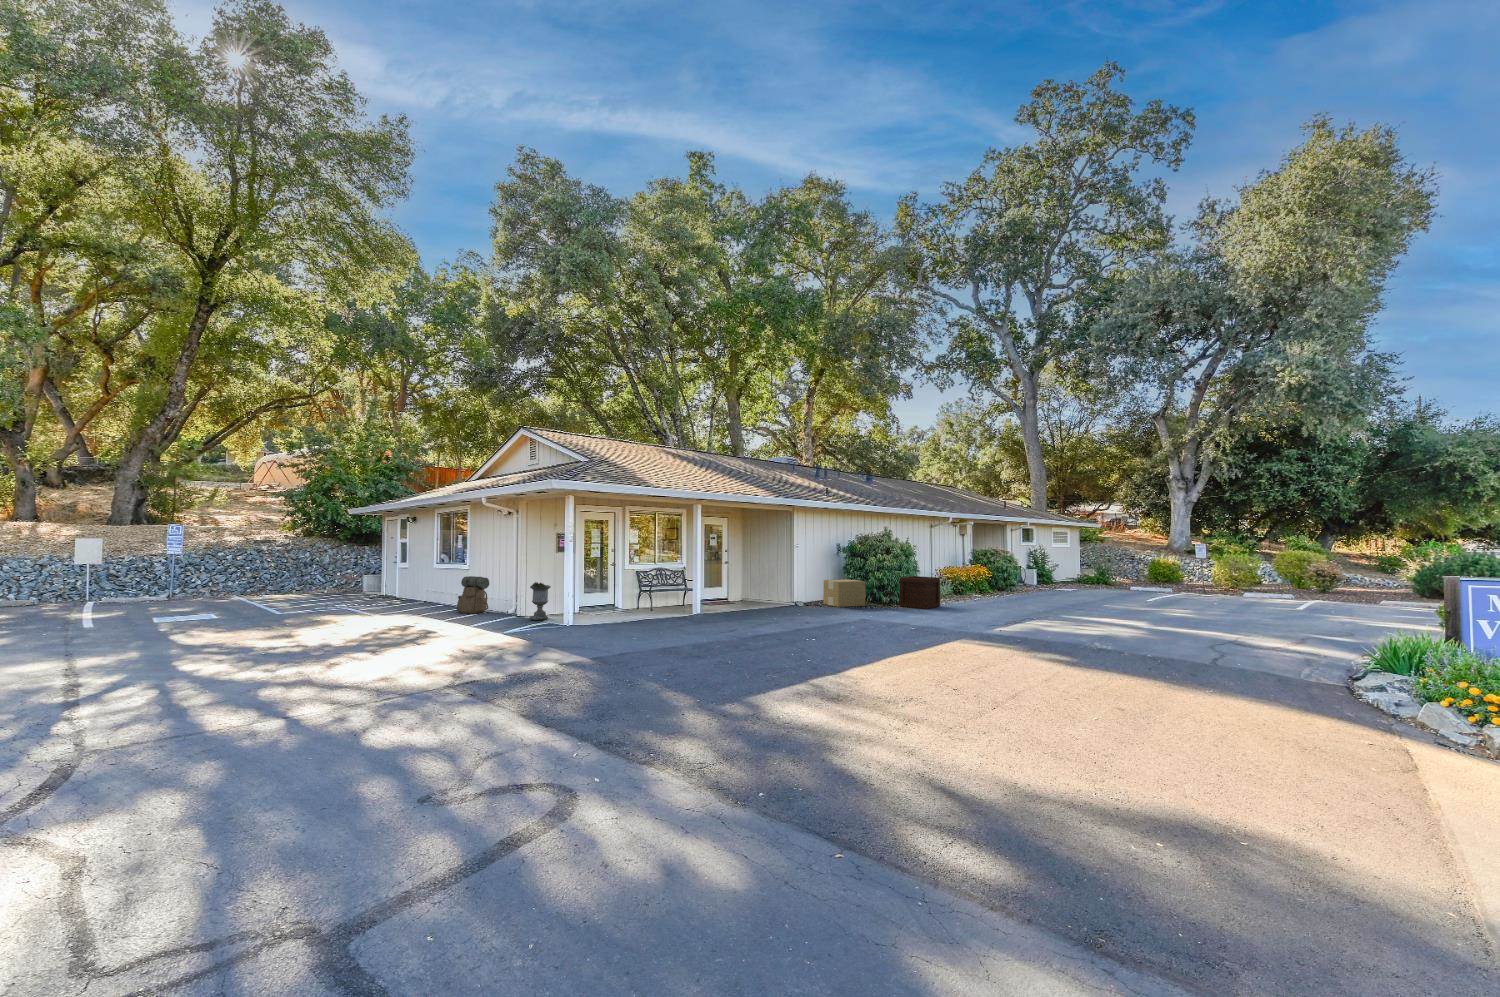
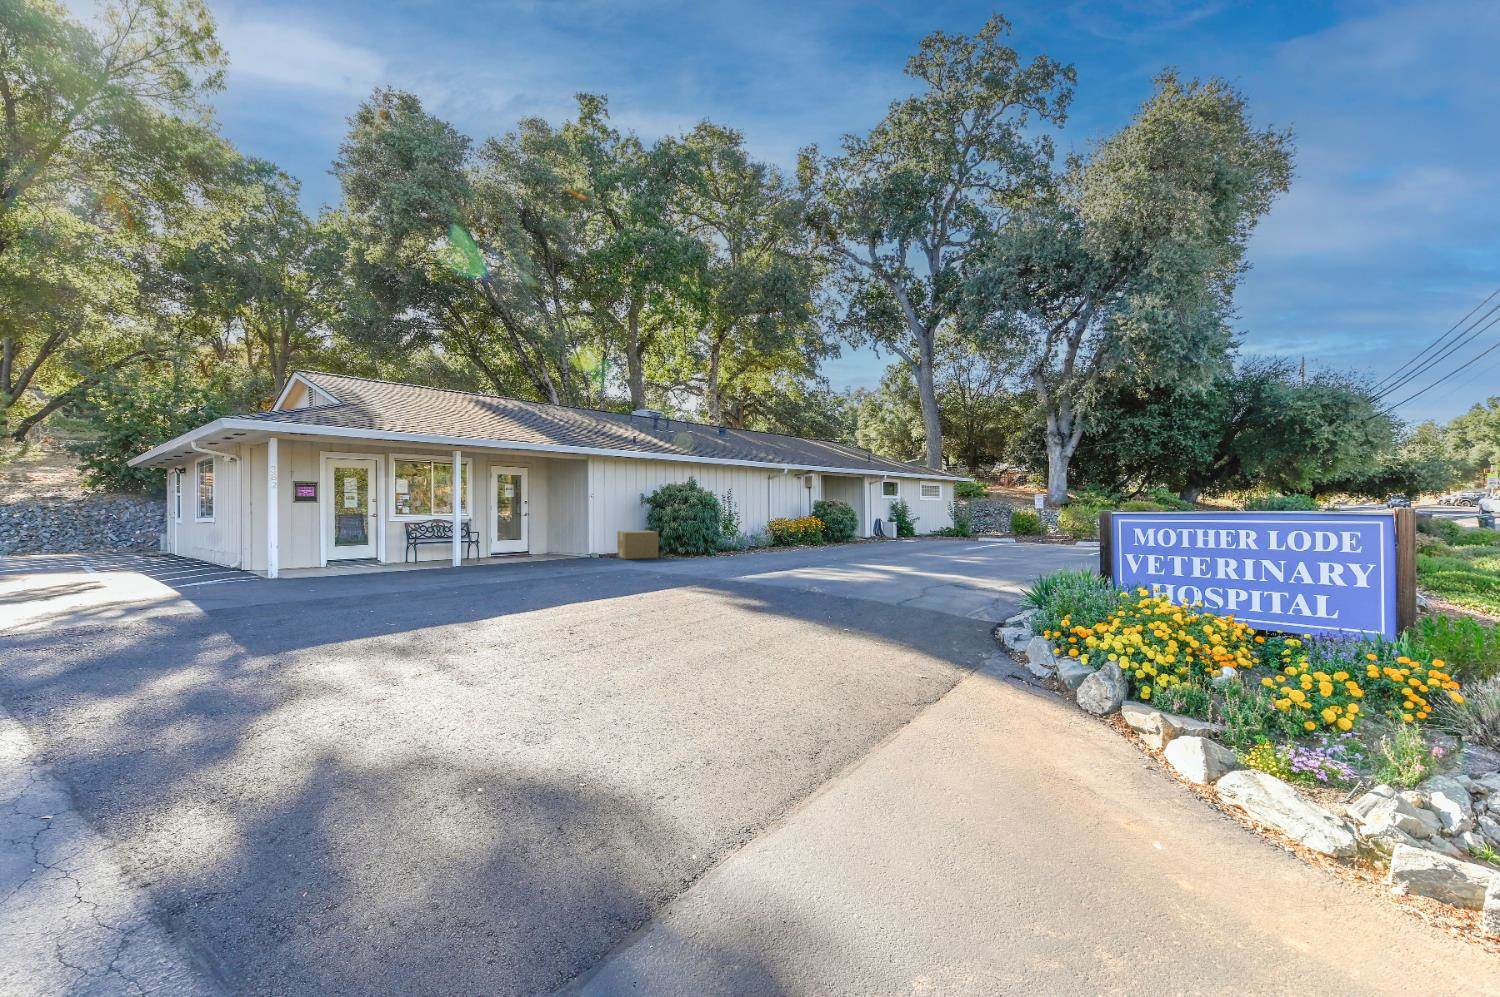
backpack: present [456,576,489,614] -> none [172,527,215,568]
wooden crate: present [899,576,940,609] -> none [693,527,736,560]
planter: present [529,582,551,620] -> none [228,531,258,574]

